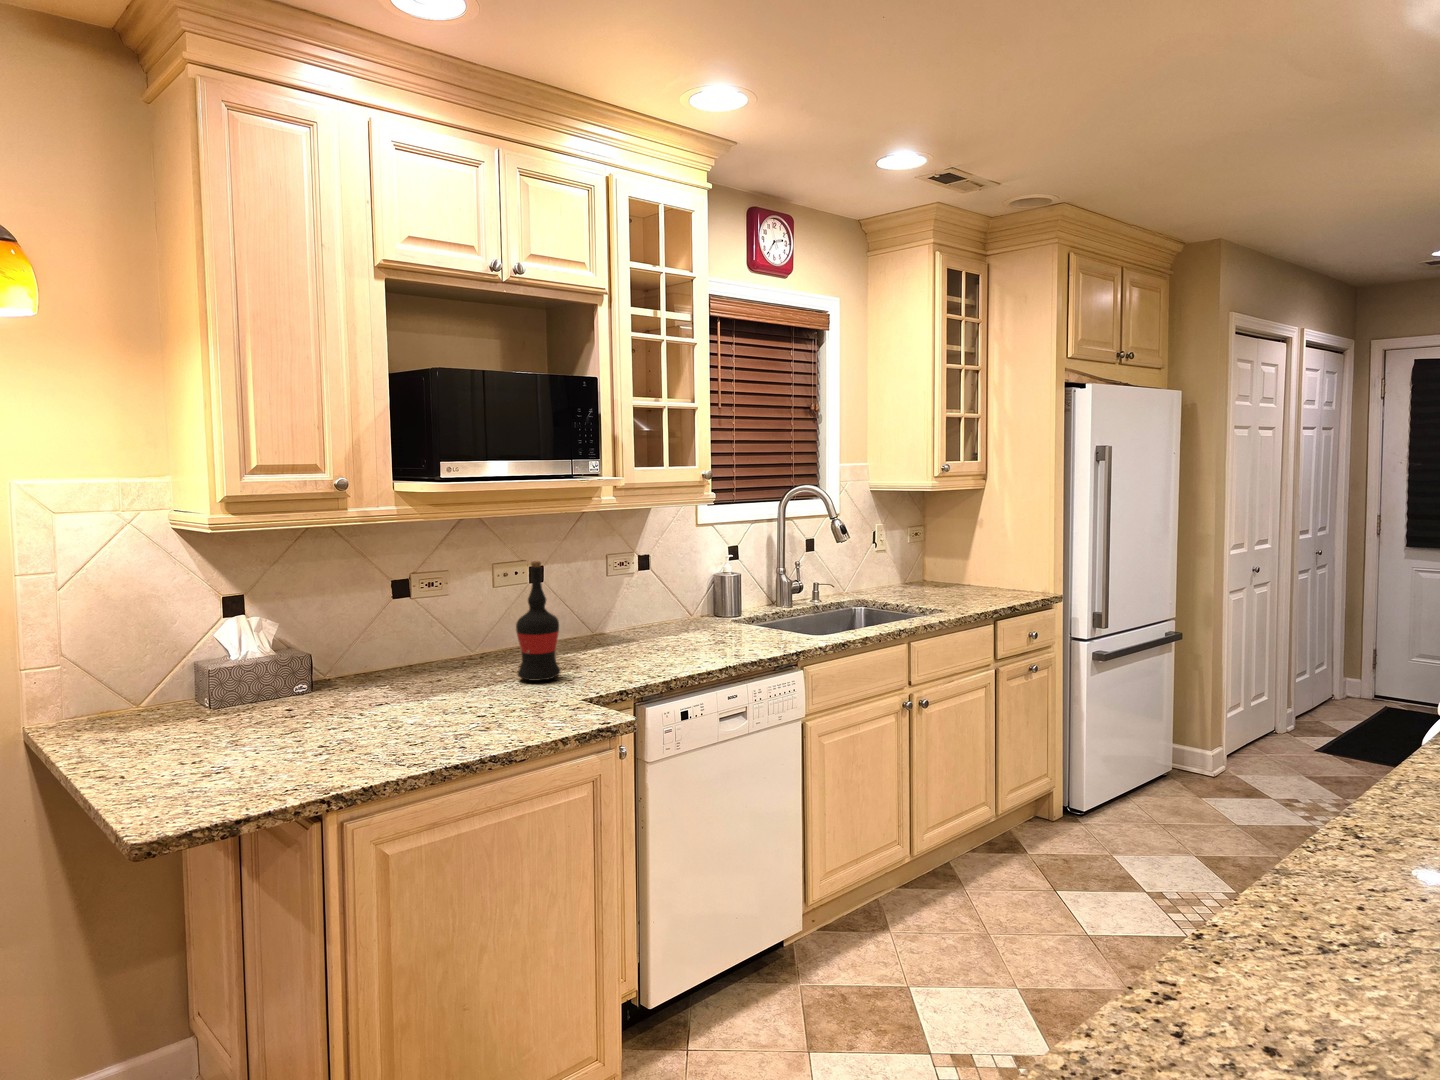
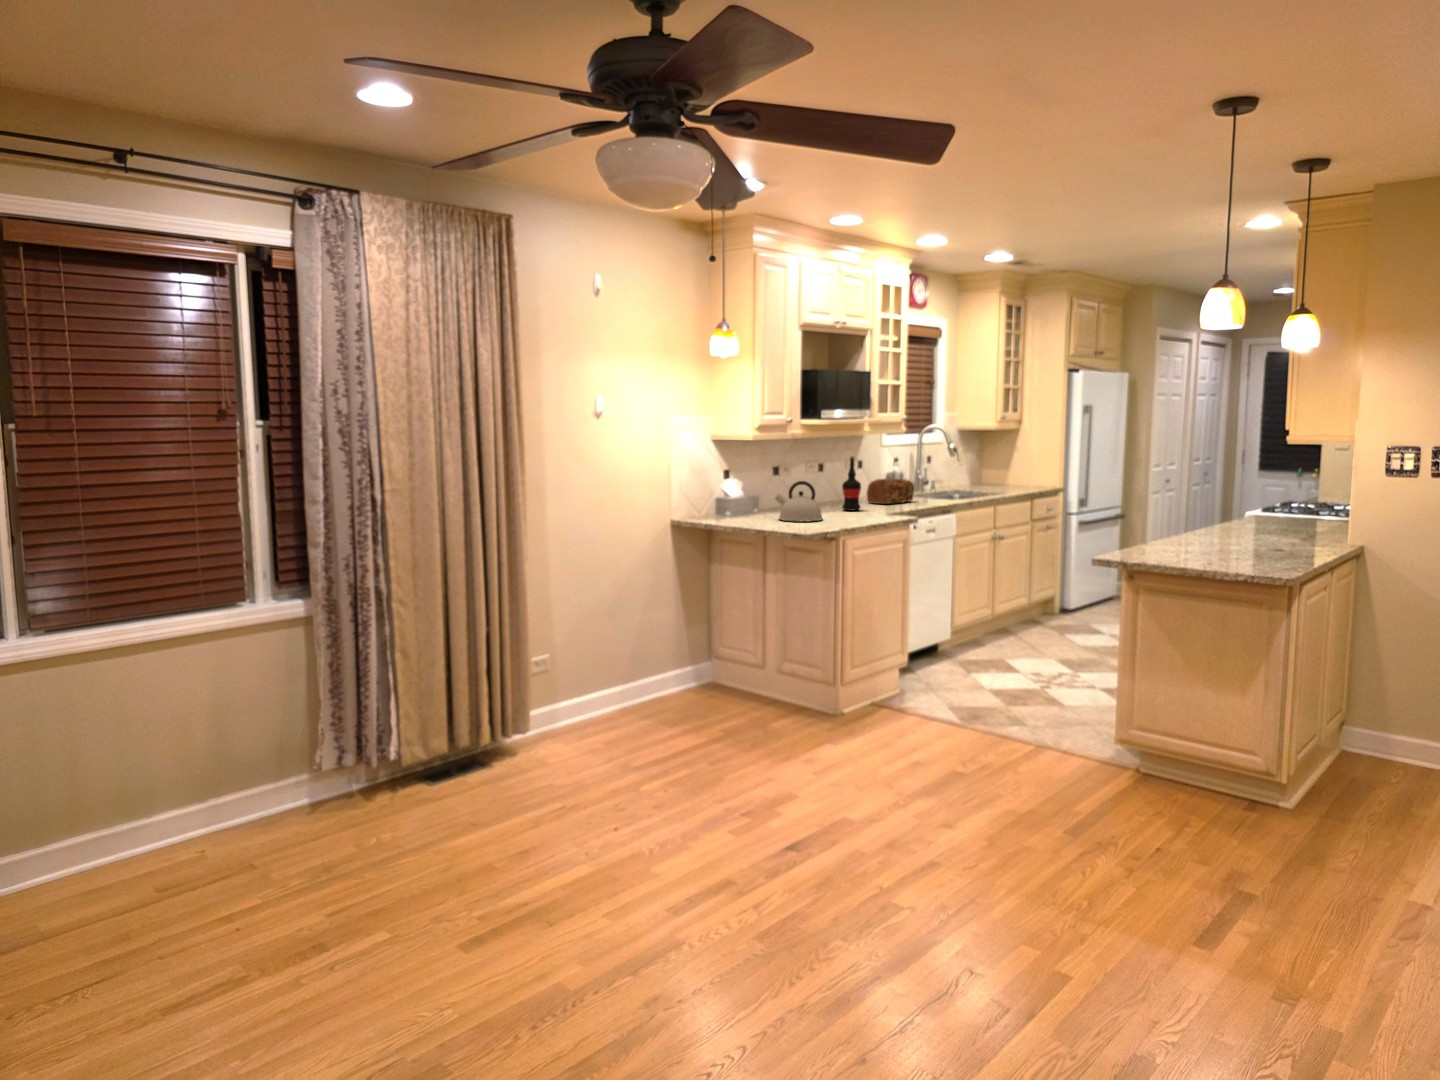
bread loaf: none [620,596,724,654] -> present [866,478,914,504]
kettle: none [279,632,396,739] -> present [775,481,823,522]

